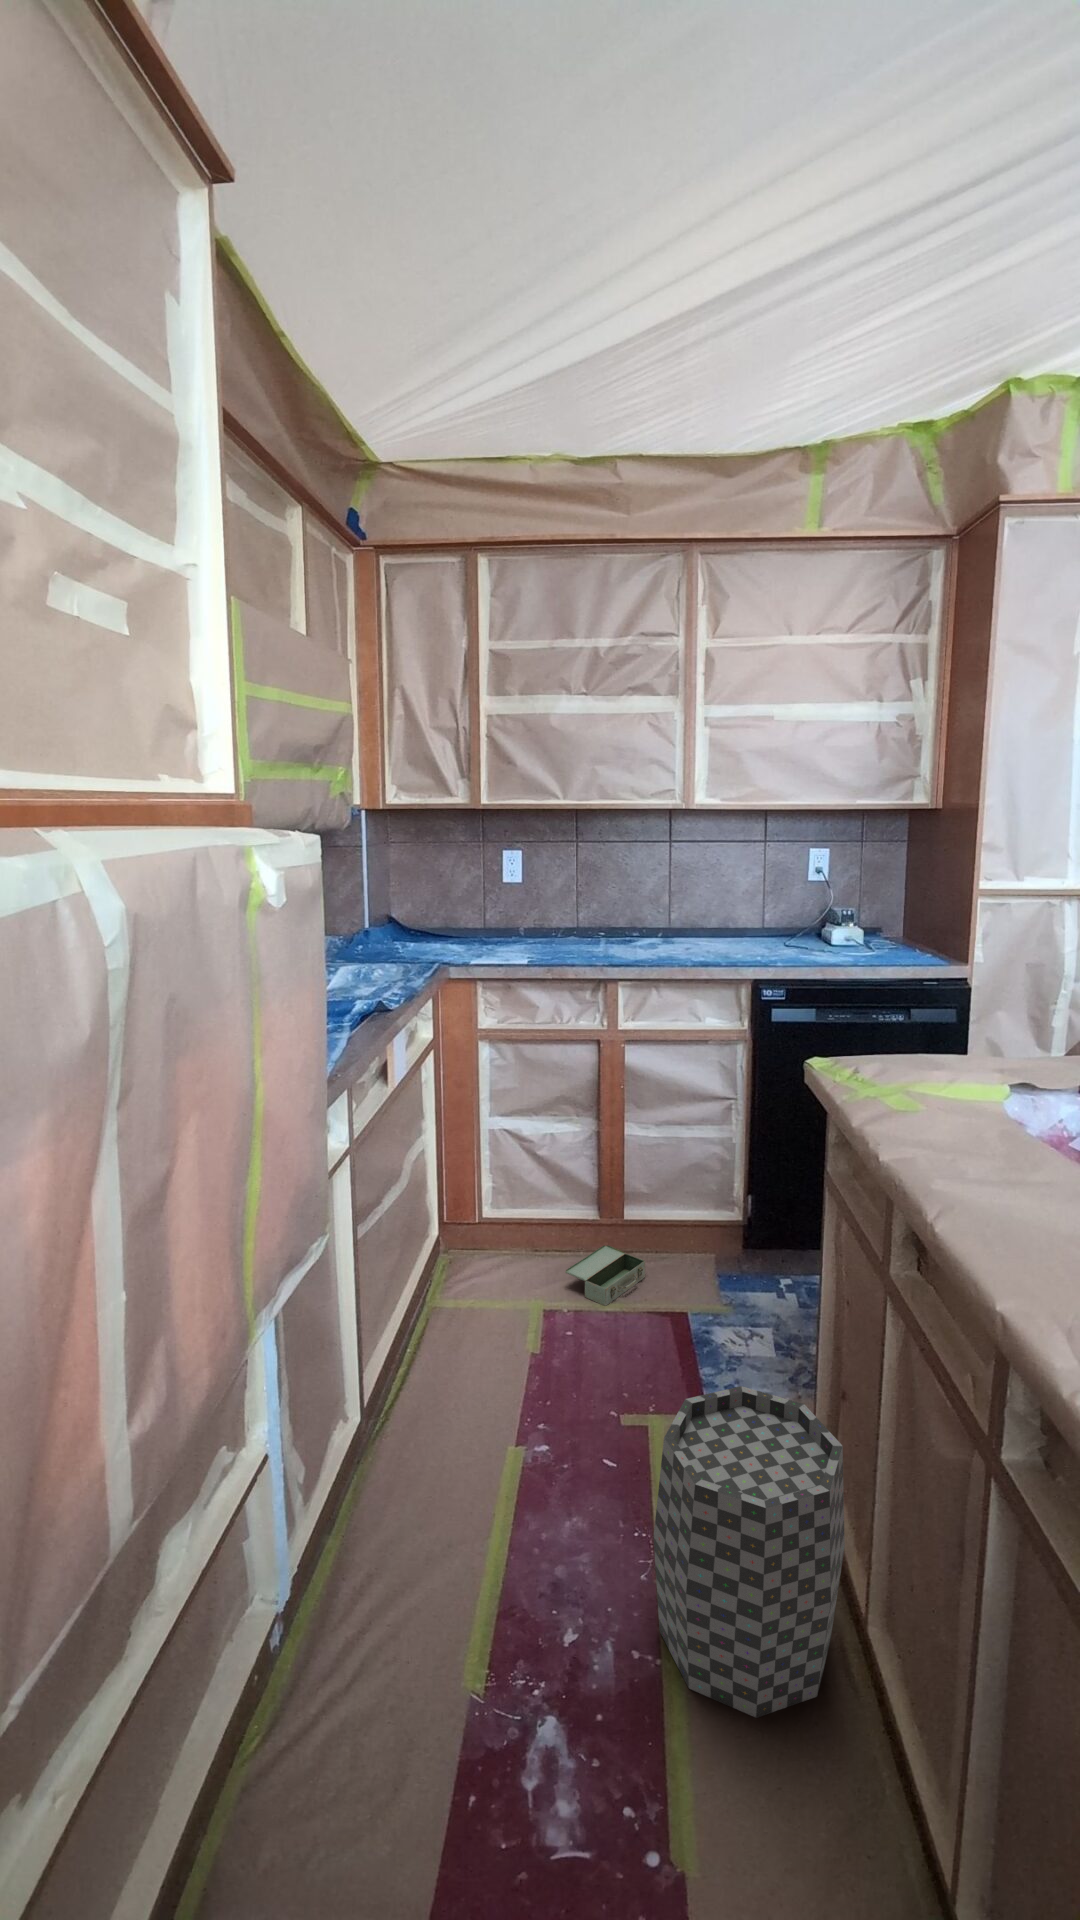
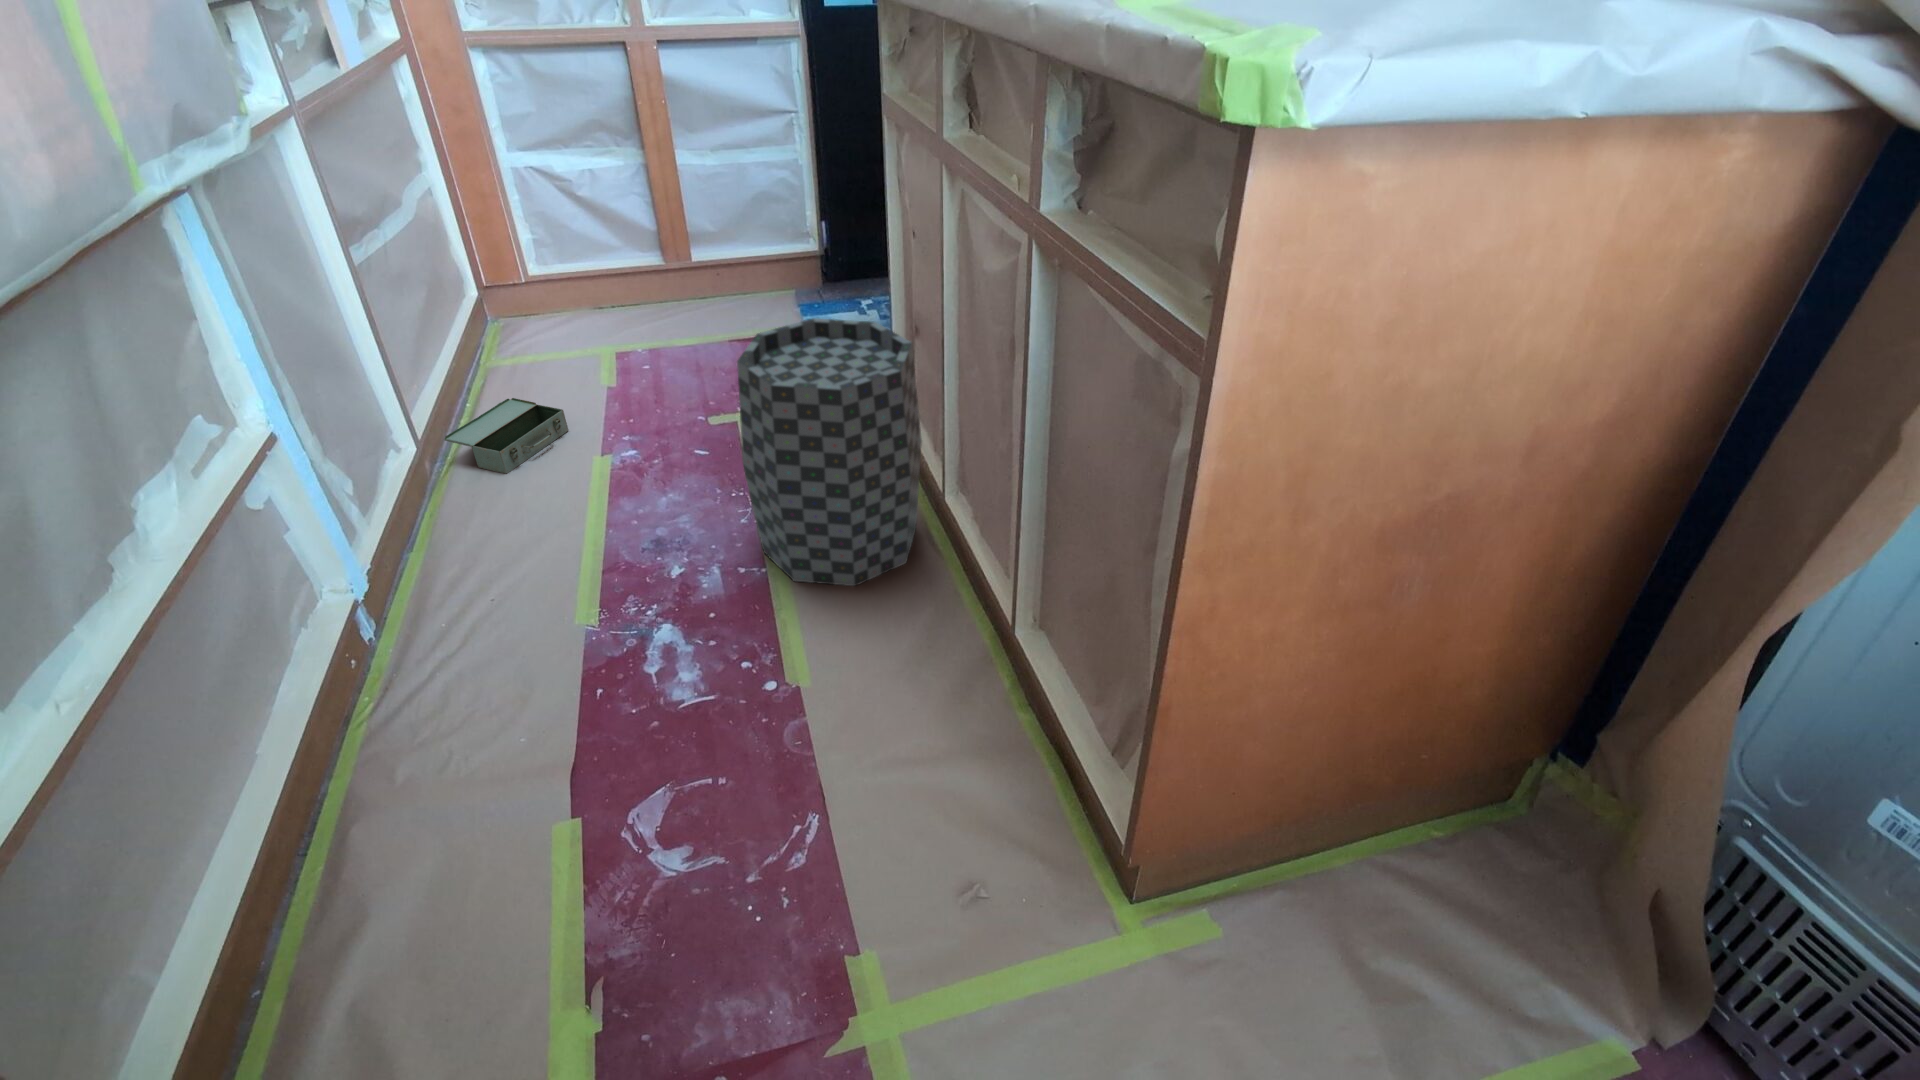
toolbox: present [565,1245,645,1306] -> present [444,398,568,474]

